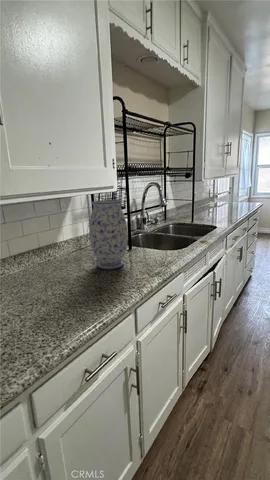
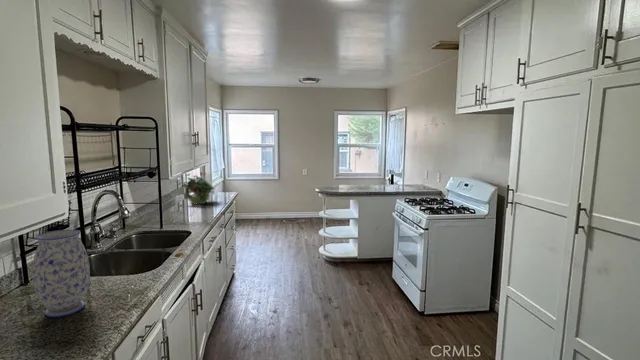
potted plant: none [212,181,242,209] -> present [182,173,214,204]

